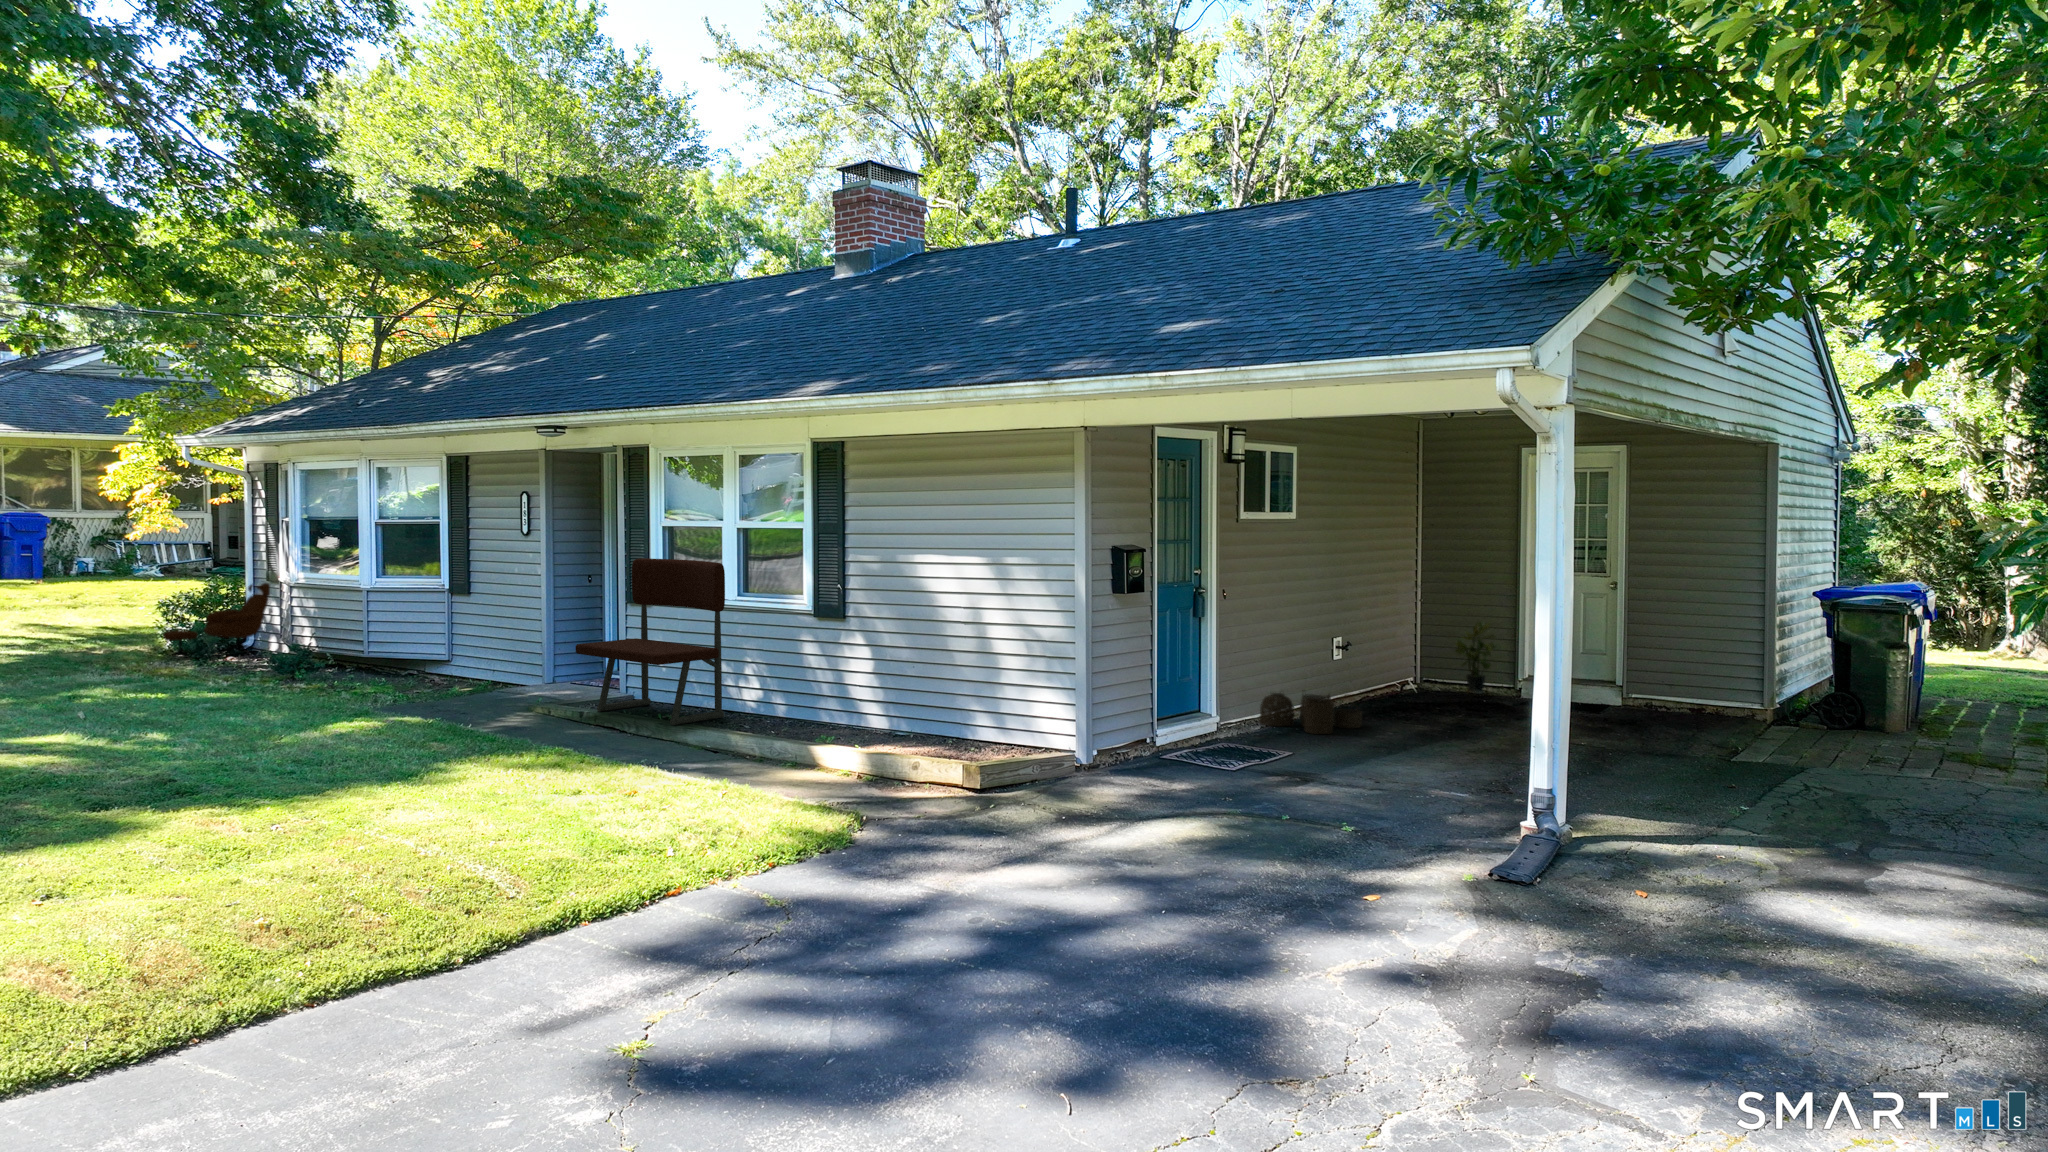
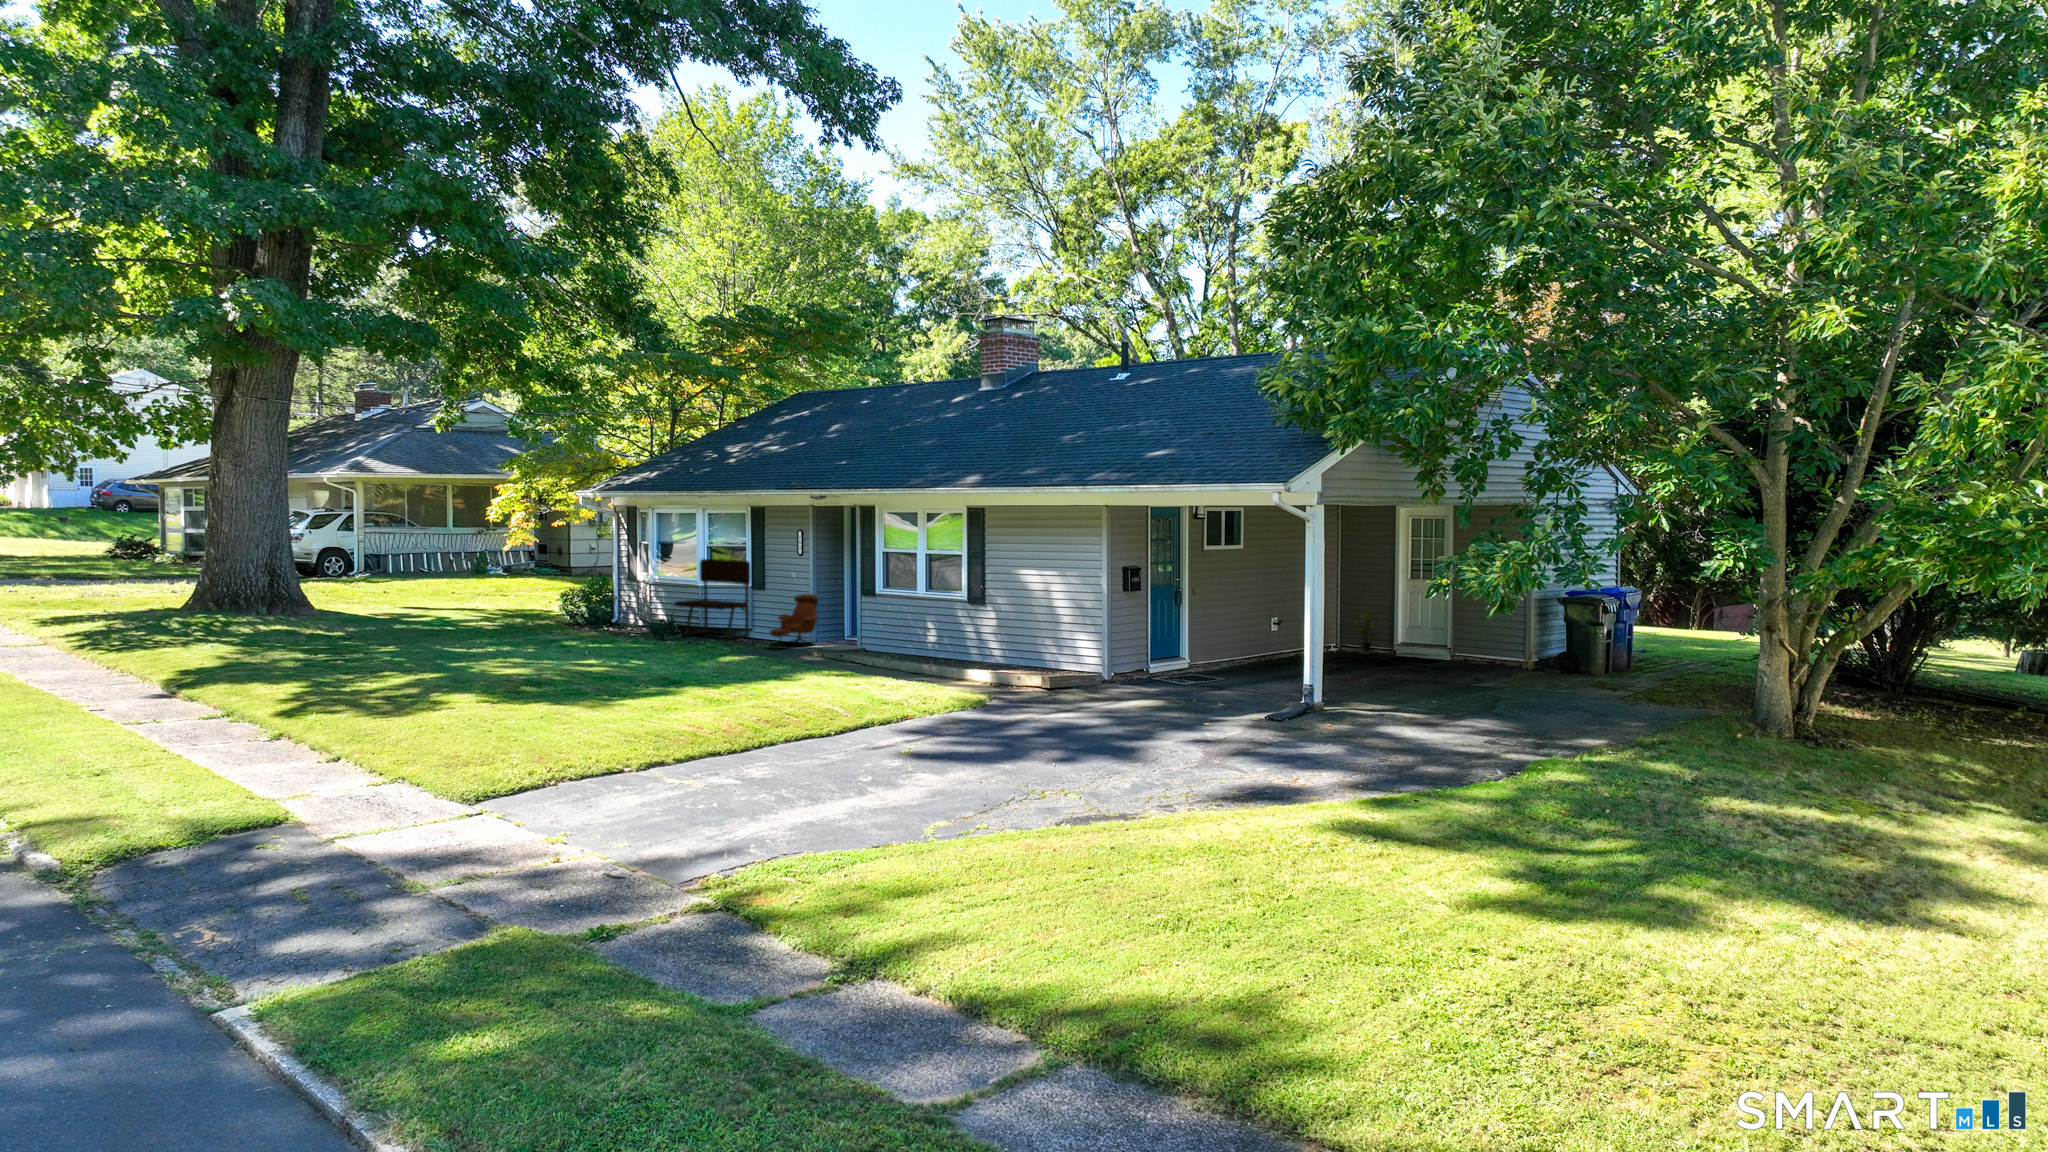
bench: present [576,558,725,725] -> present [675,559,750,639]
lounge chair: present [163,583,270,657] -> present [770,594,818,647]
woven basket: present [1259,693,1362,734] -> none [1217,647,1276,670]

